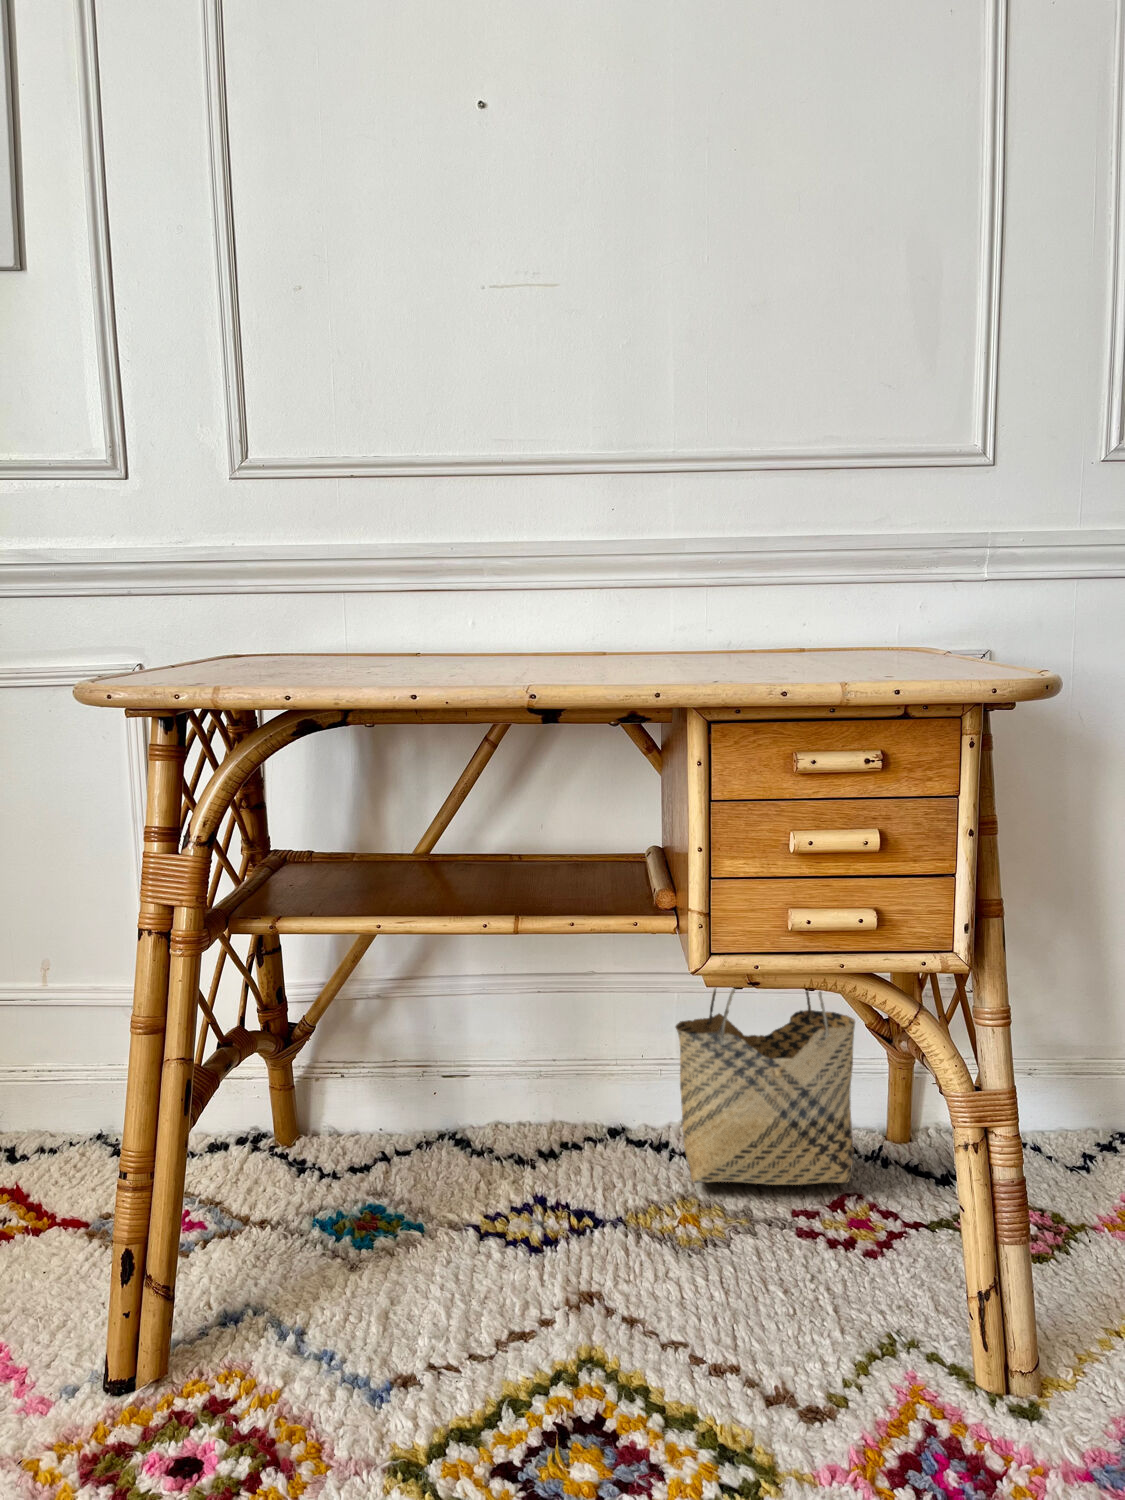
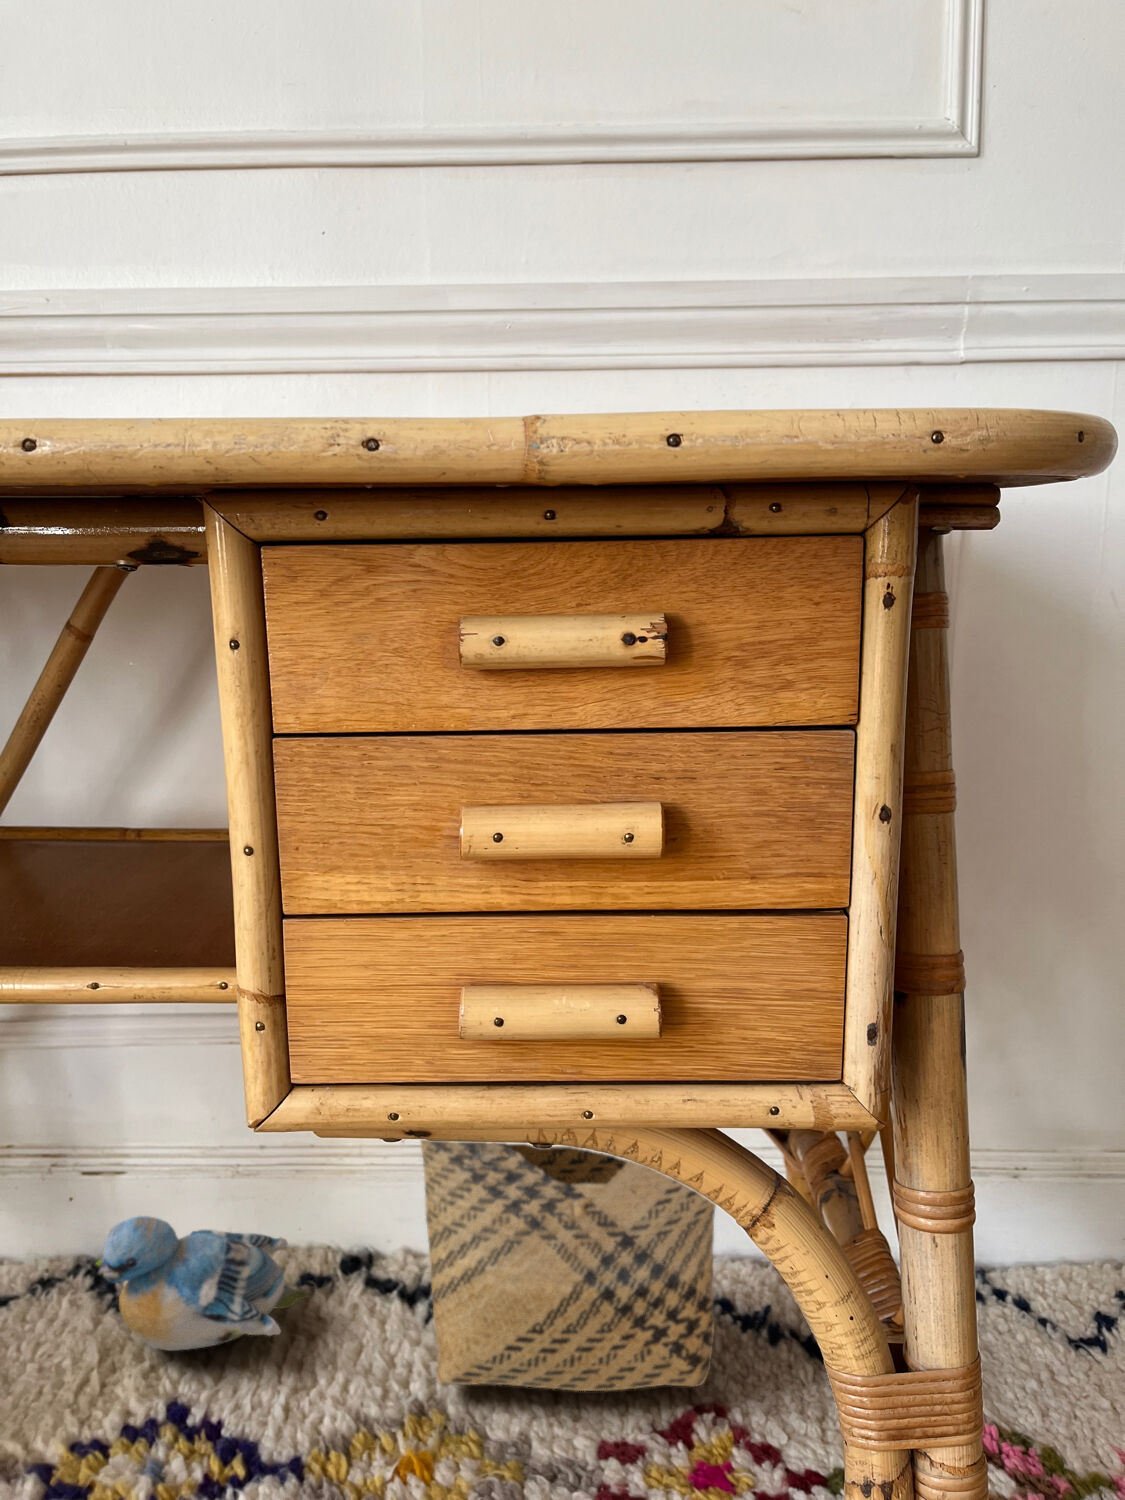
plush toy: none [481,1088,599,1169] -> present [96,1216,309,1350]

